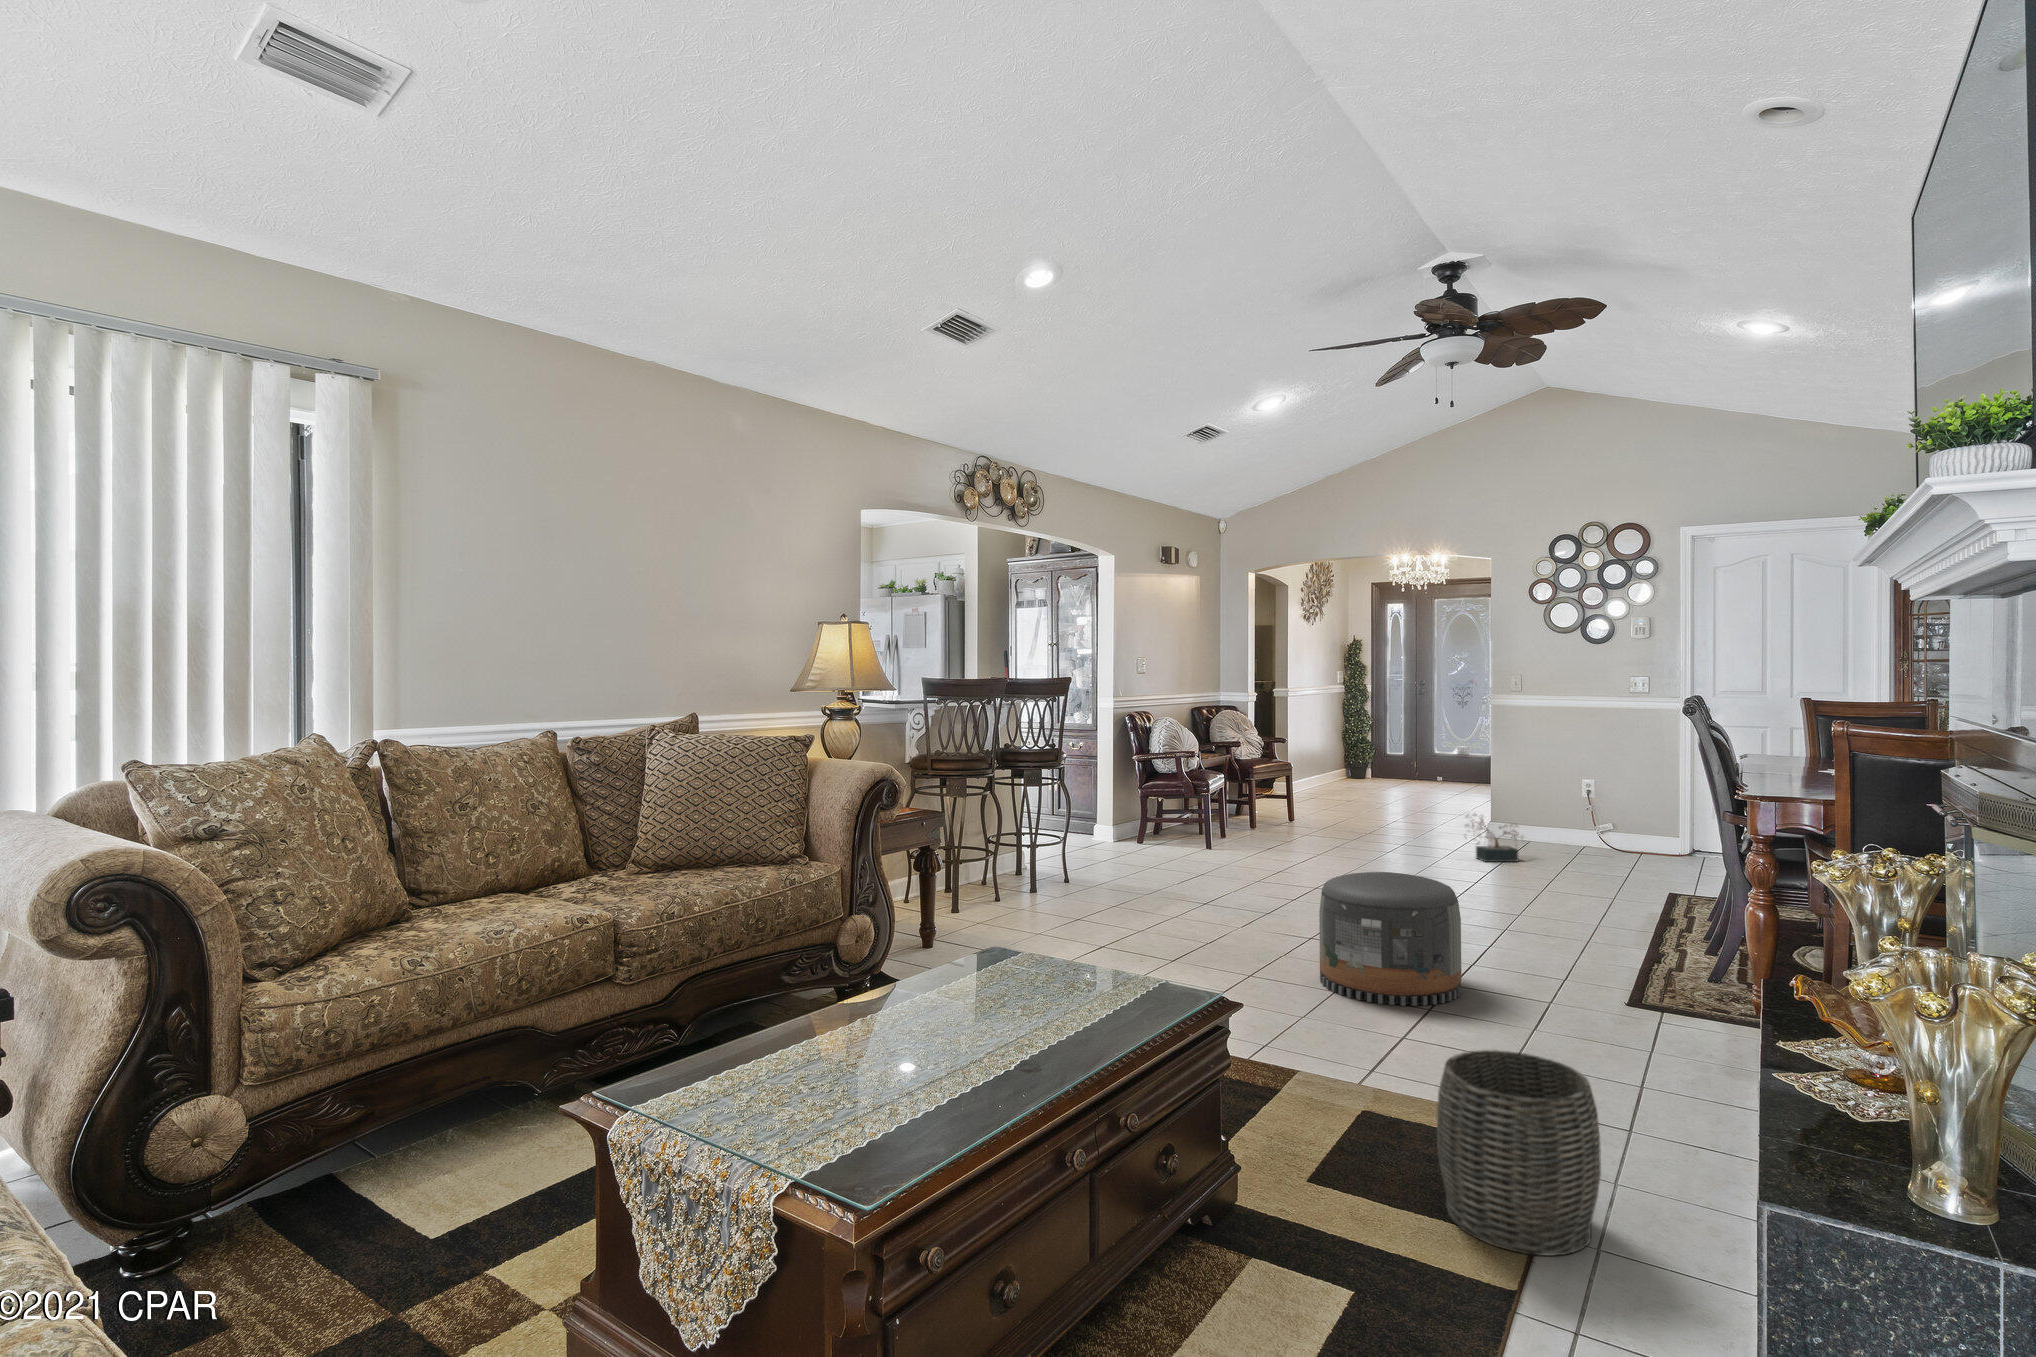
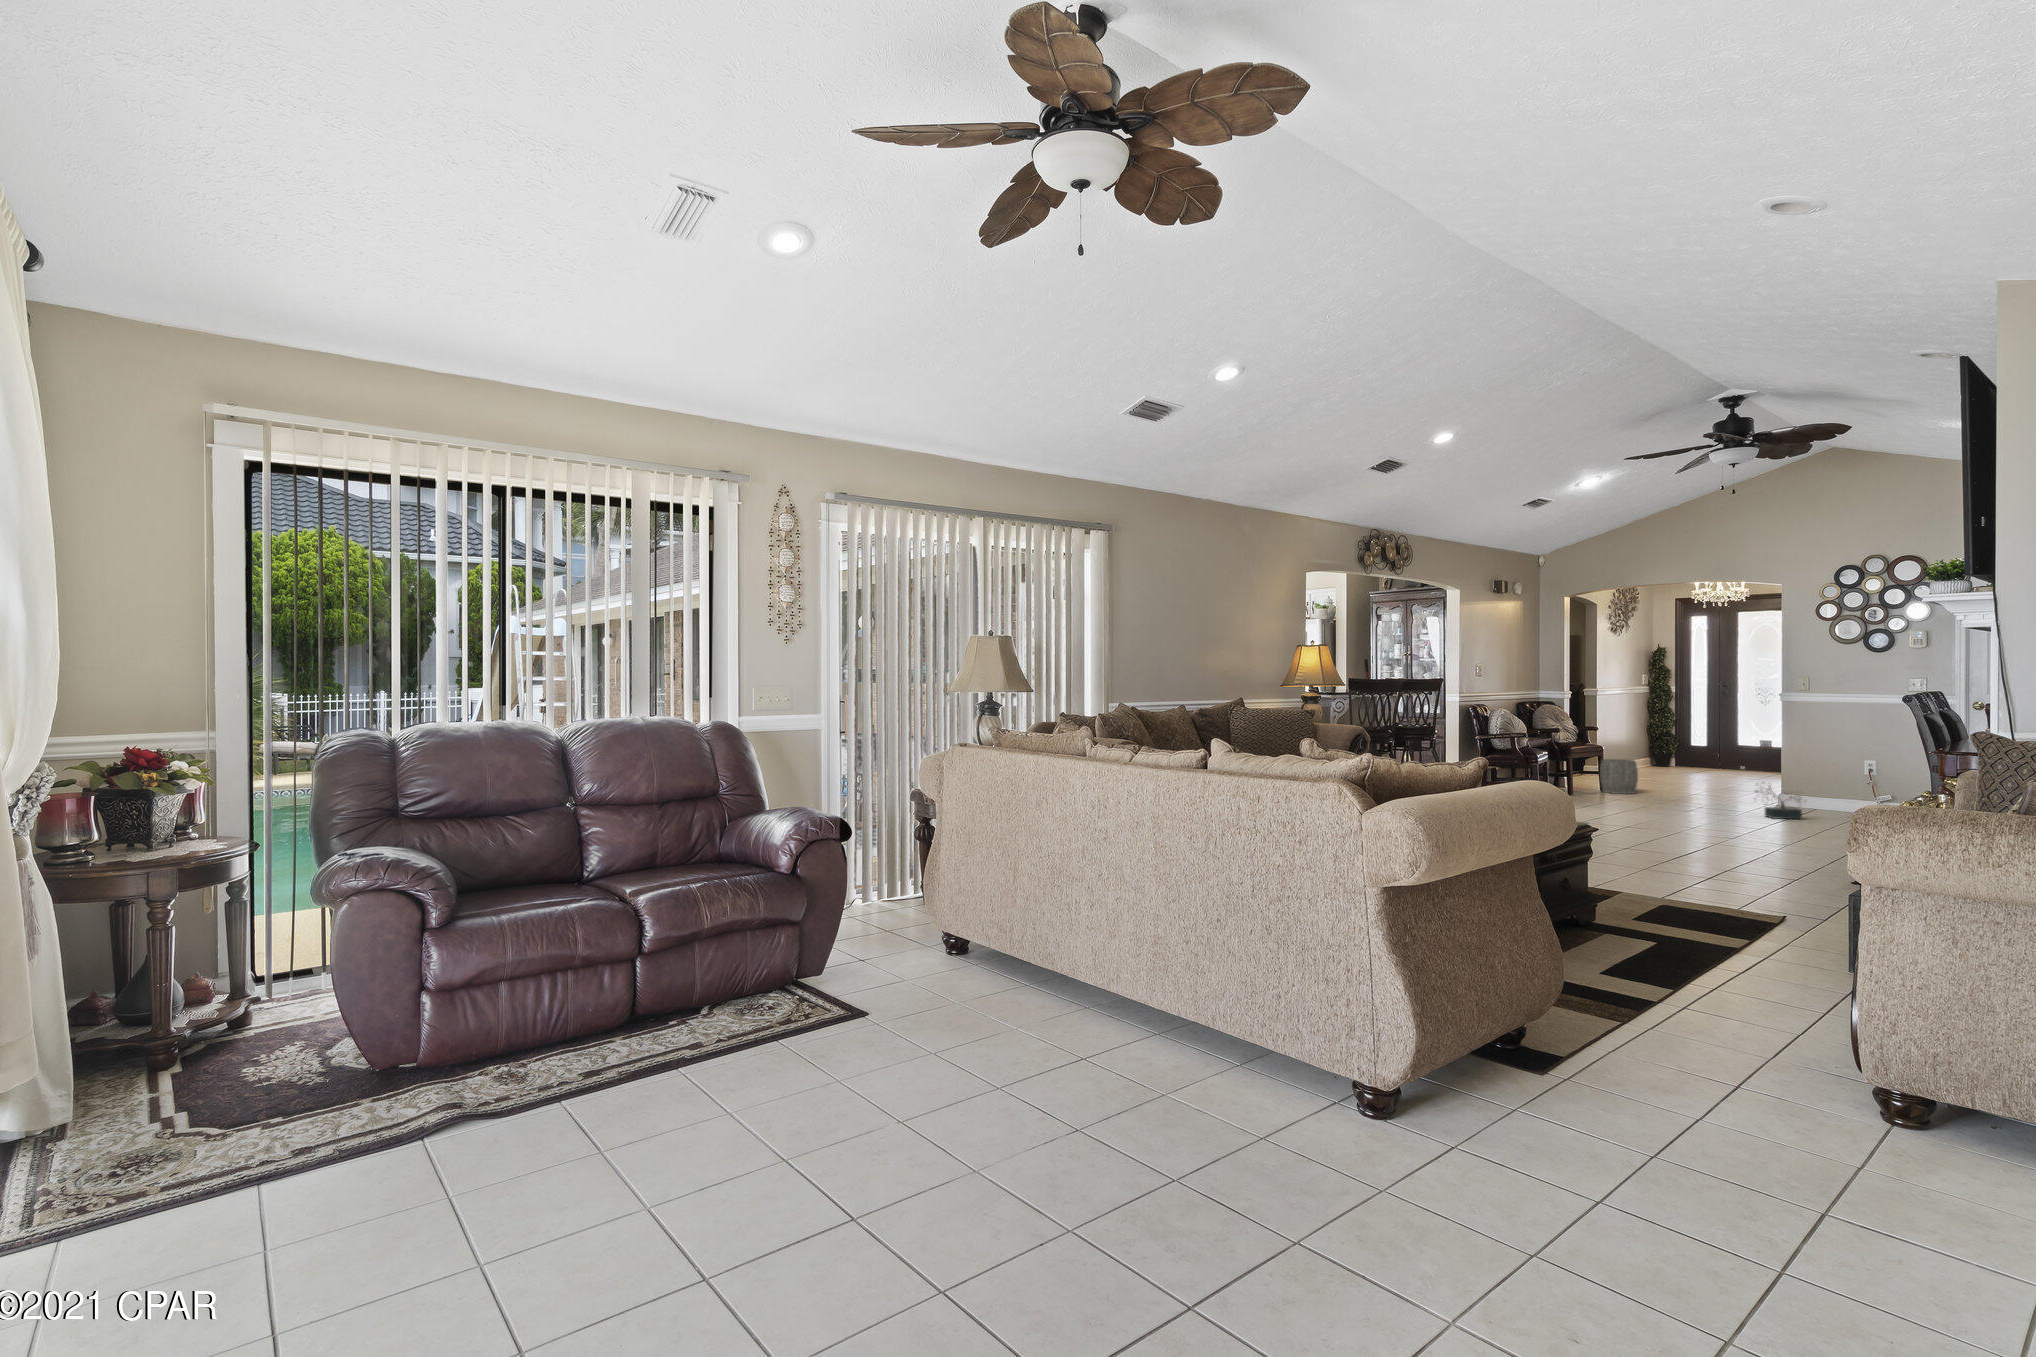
pouf: present [1319,872,1461,1006] -> none [1636,800,1736,877]
woven basket: present [1437,1050,1601,1256] -> present [1600,759,1638,794]

